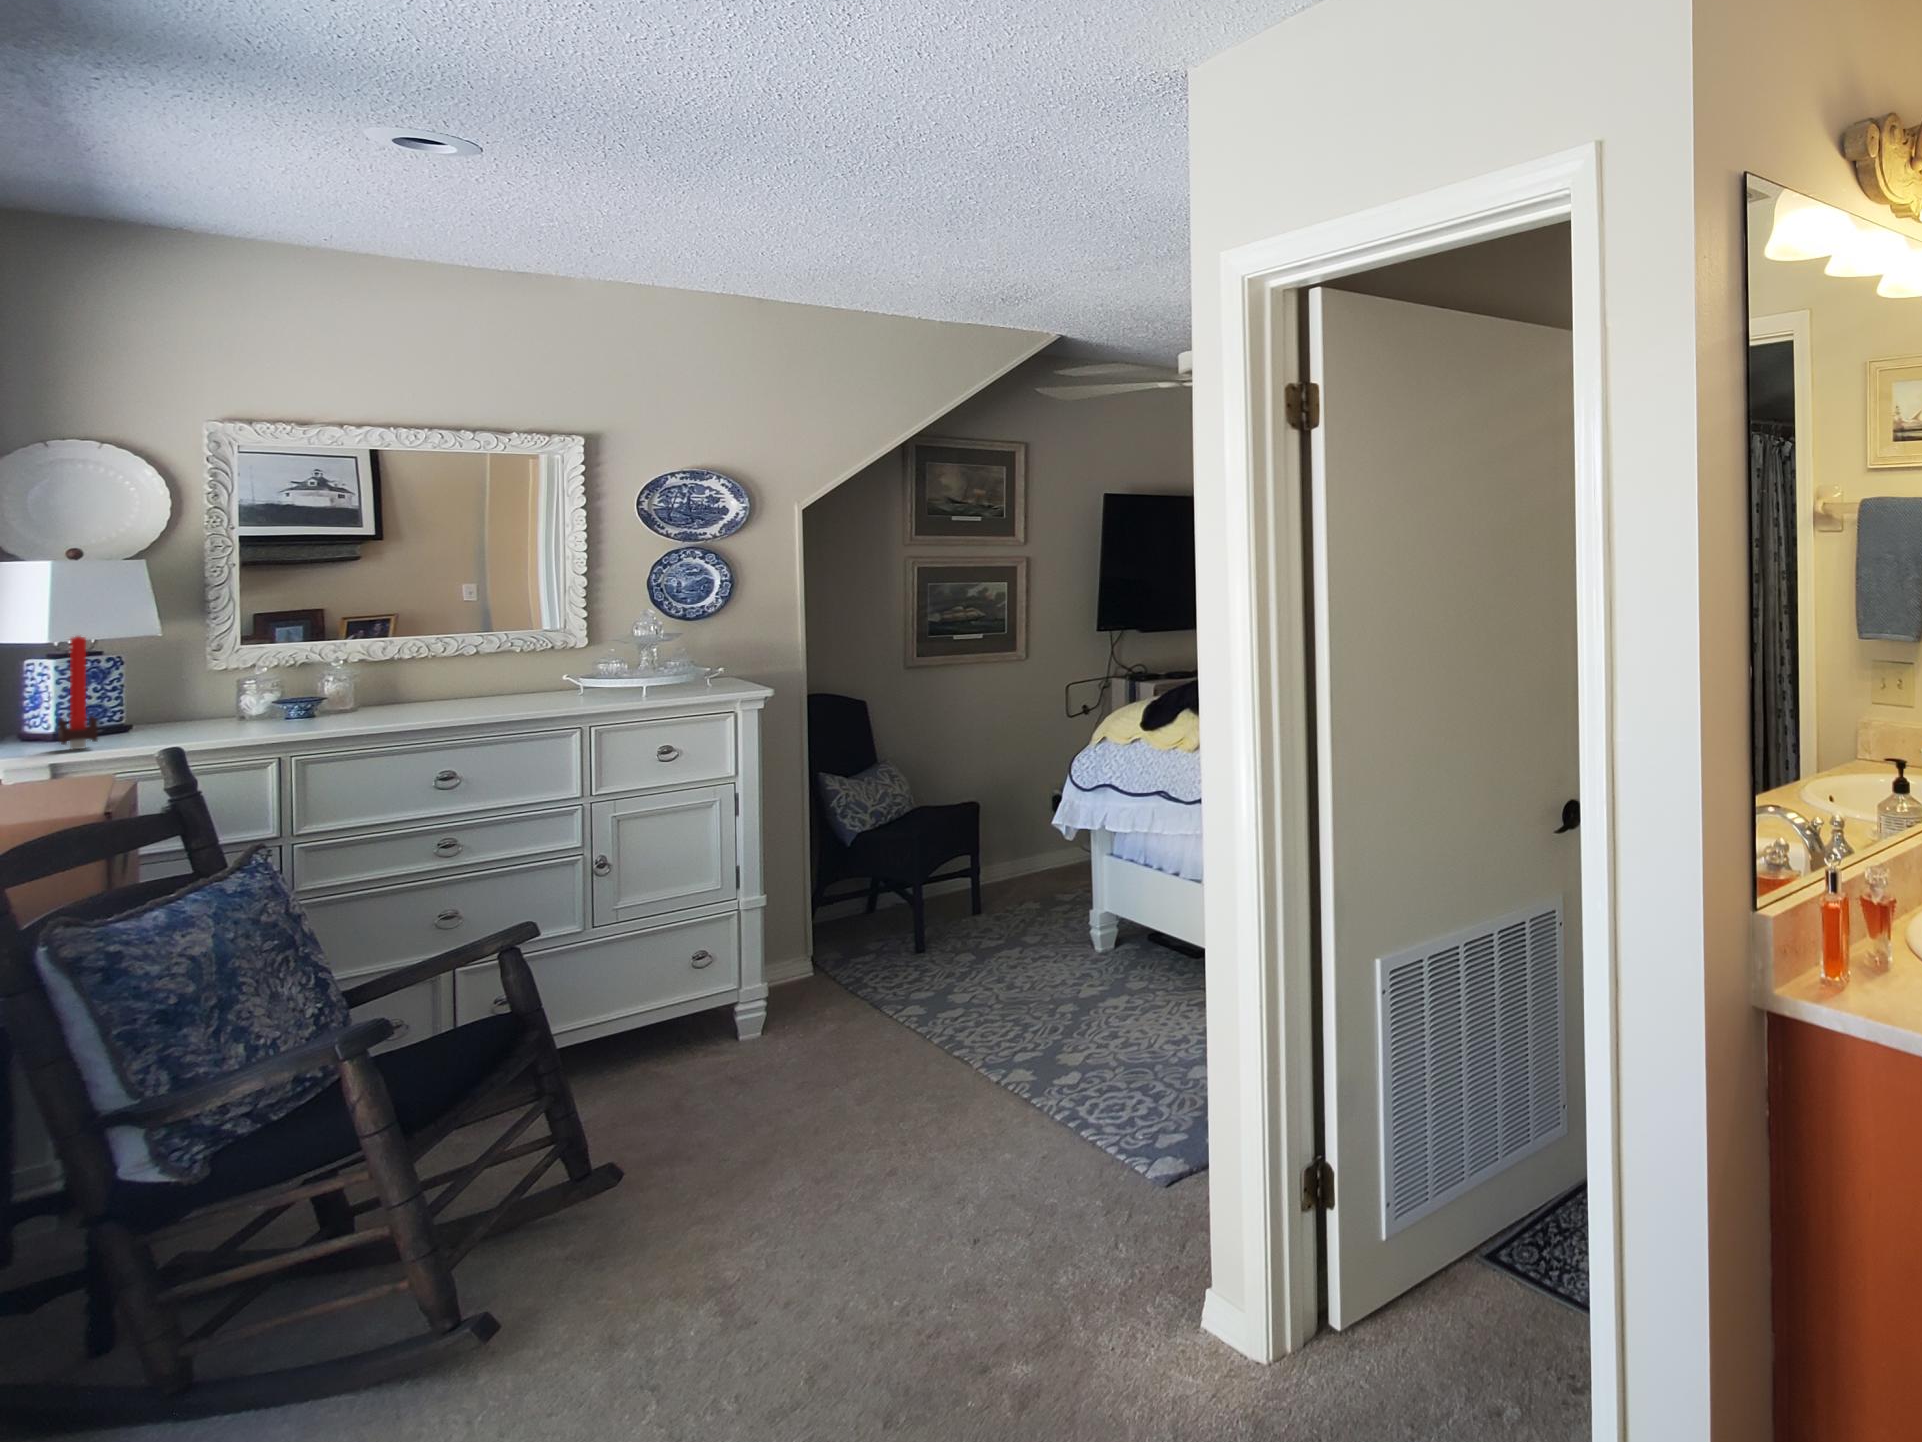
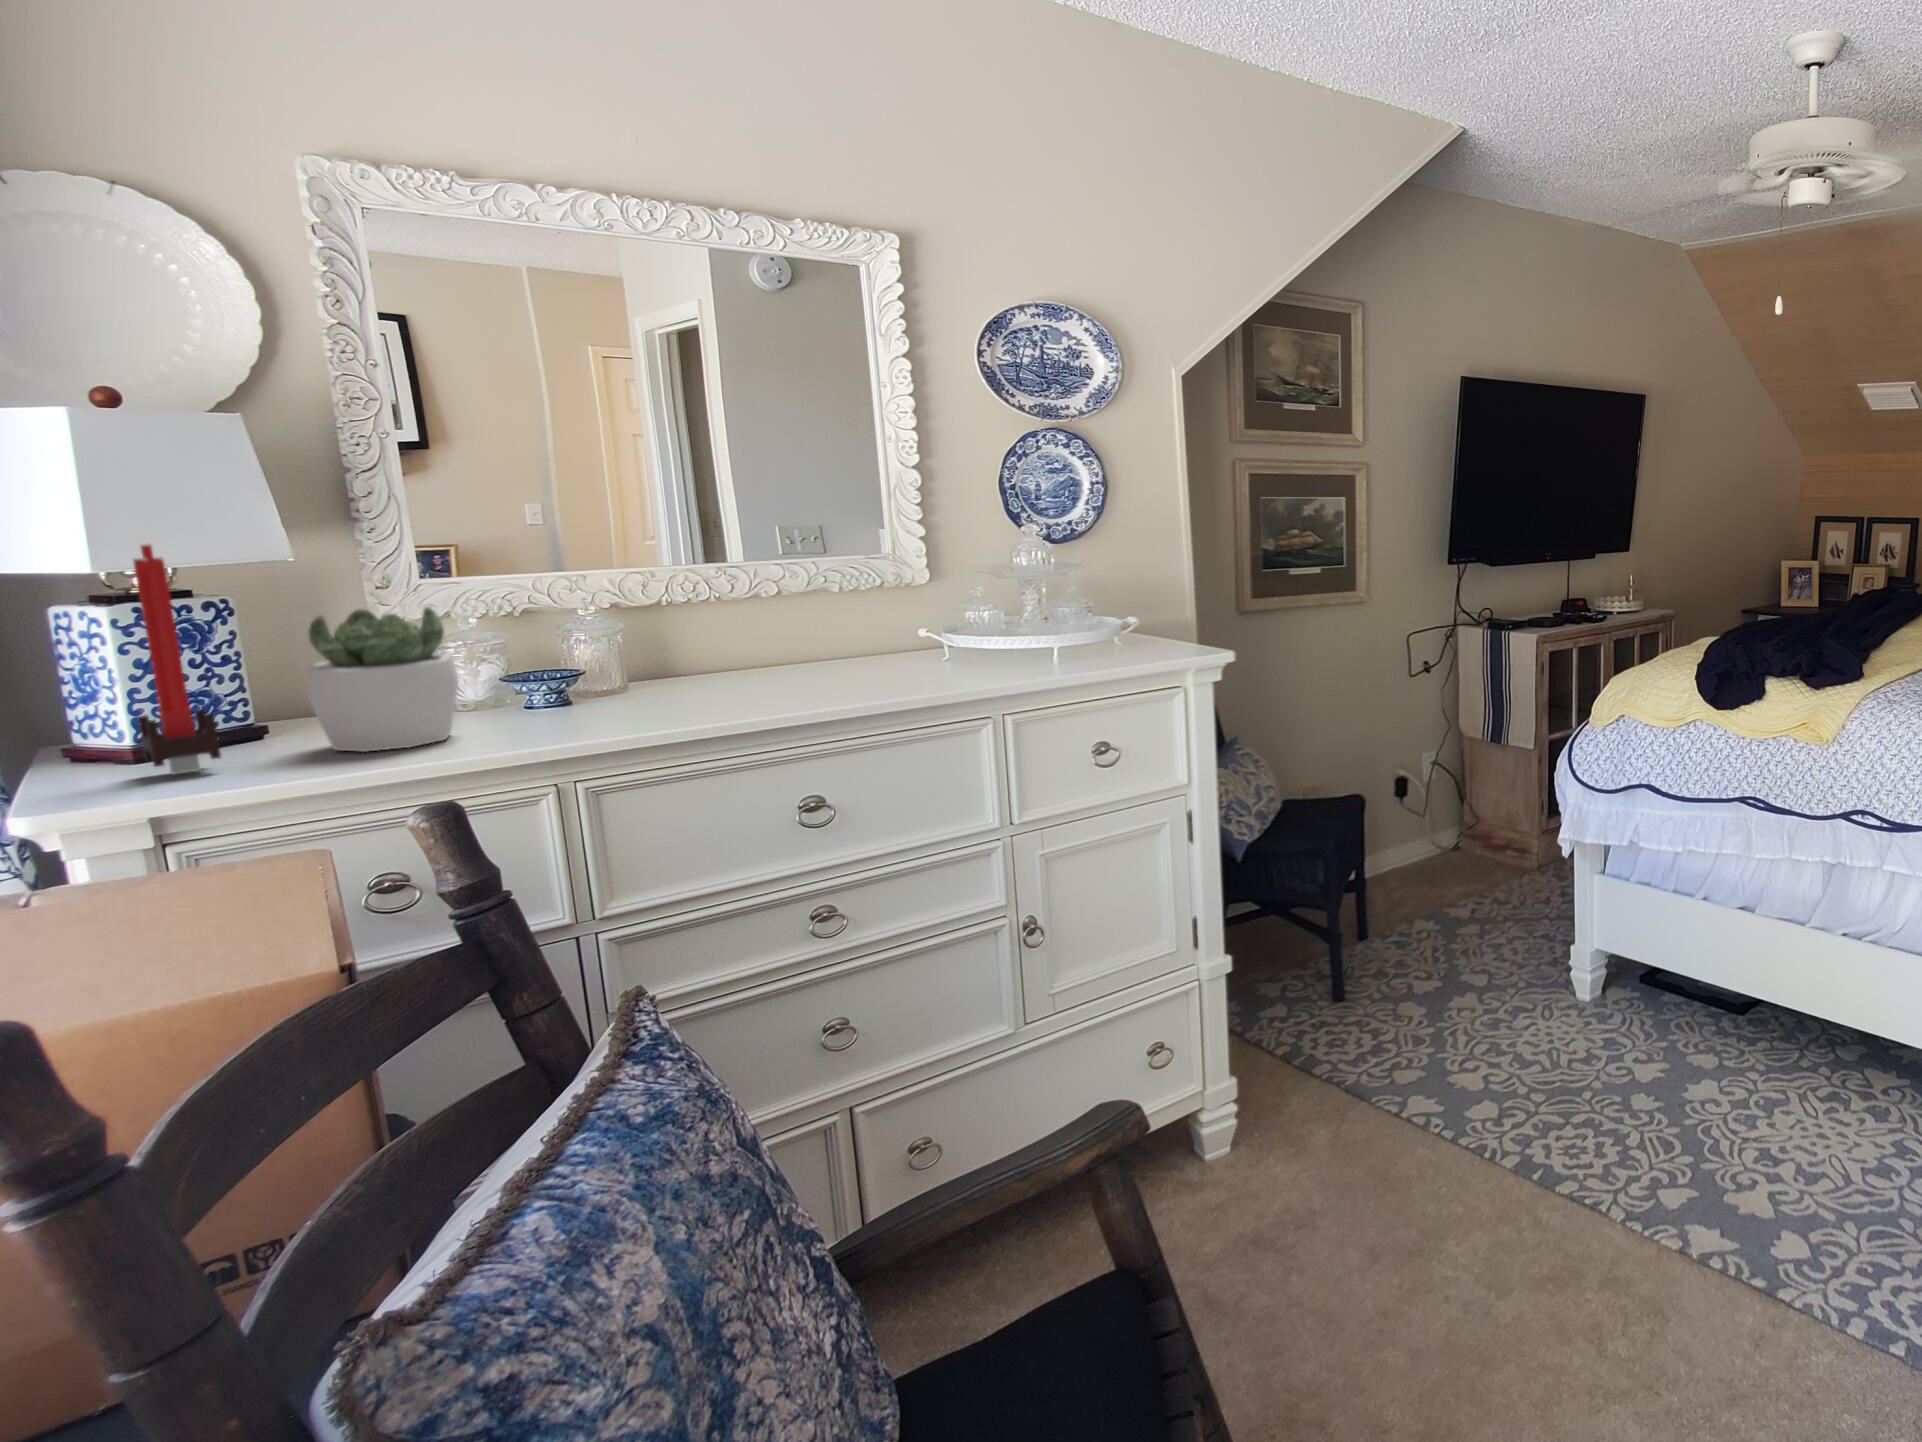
succulent plant: none [151,663,242,741] -> present [307,607,459,752]

